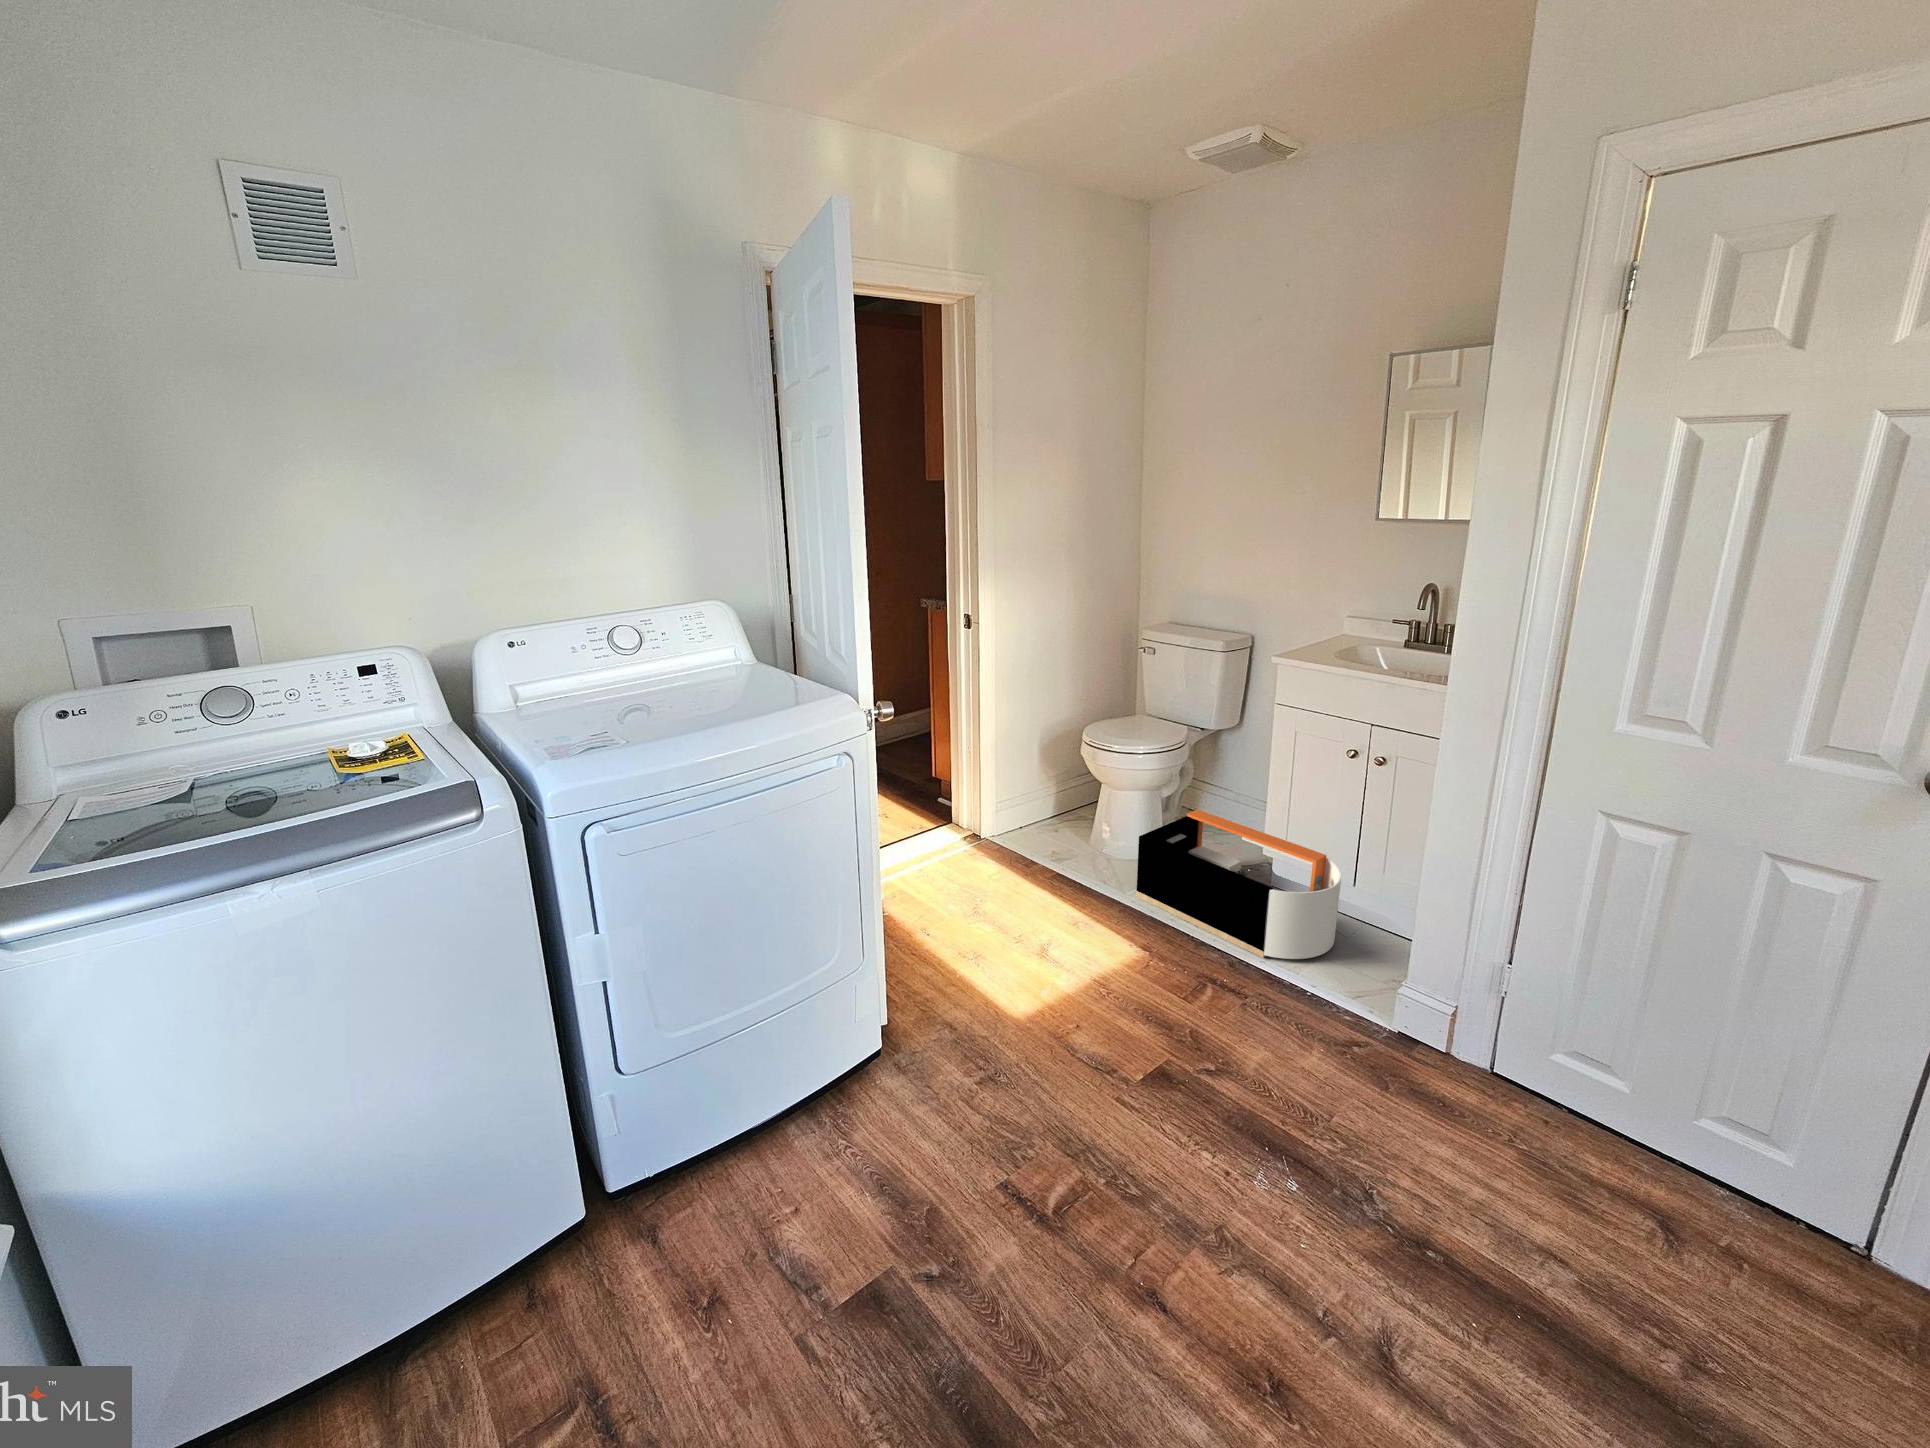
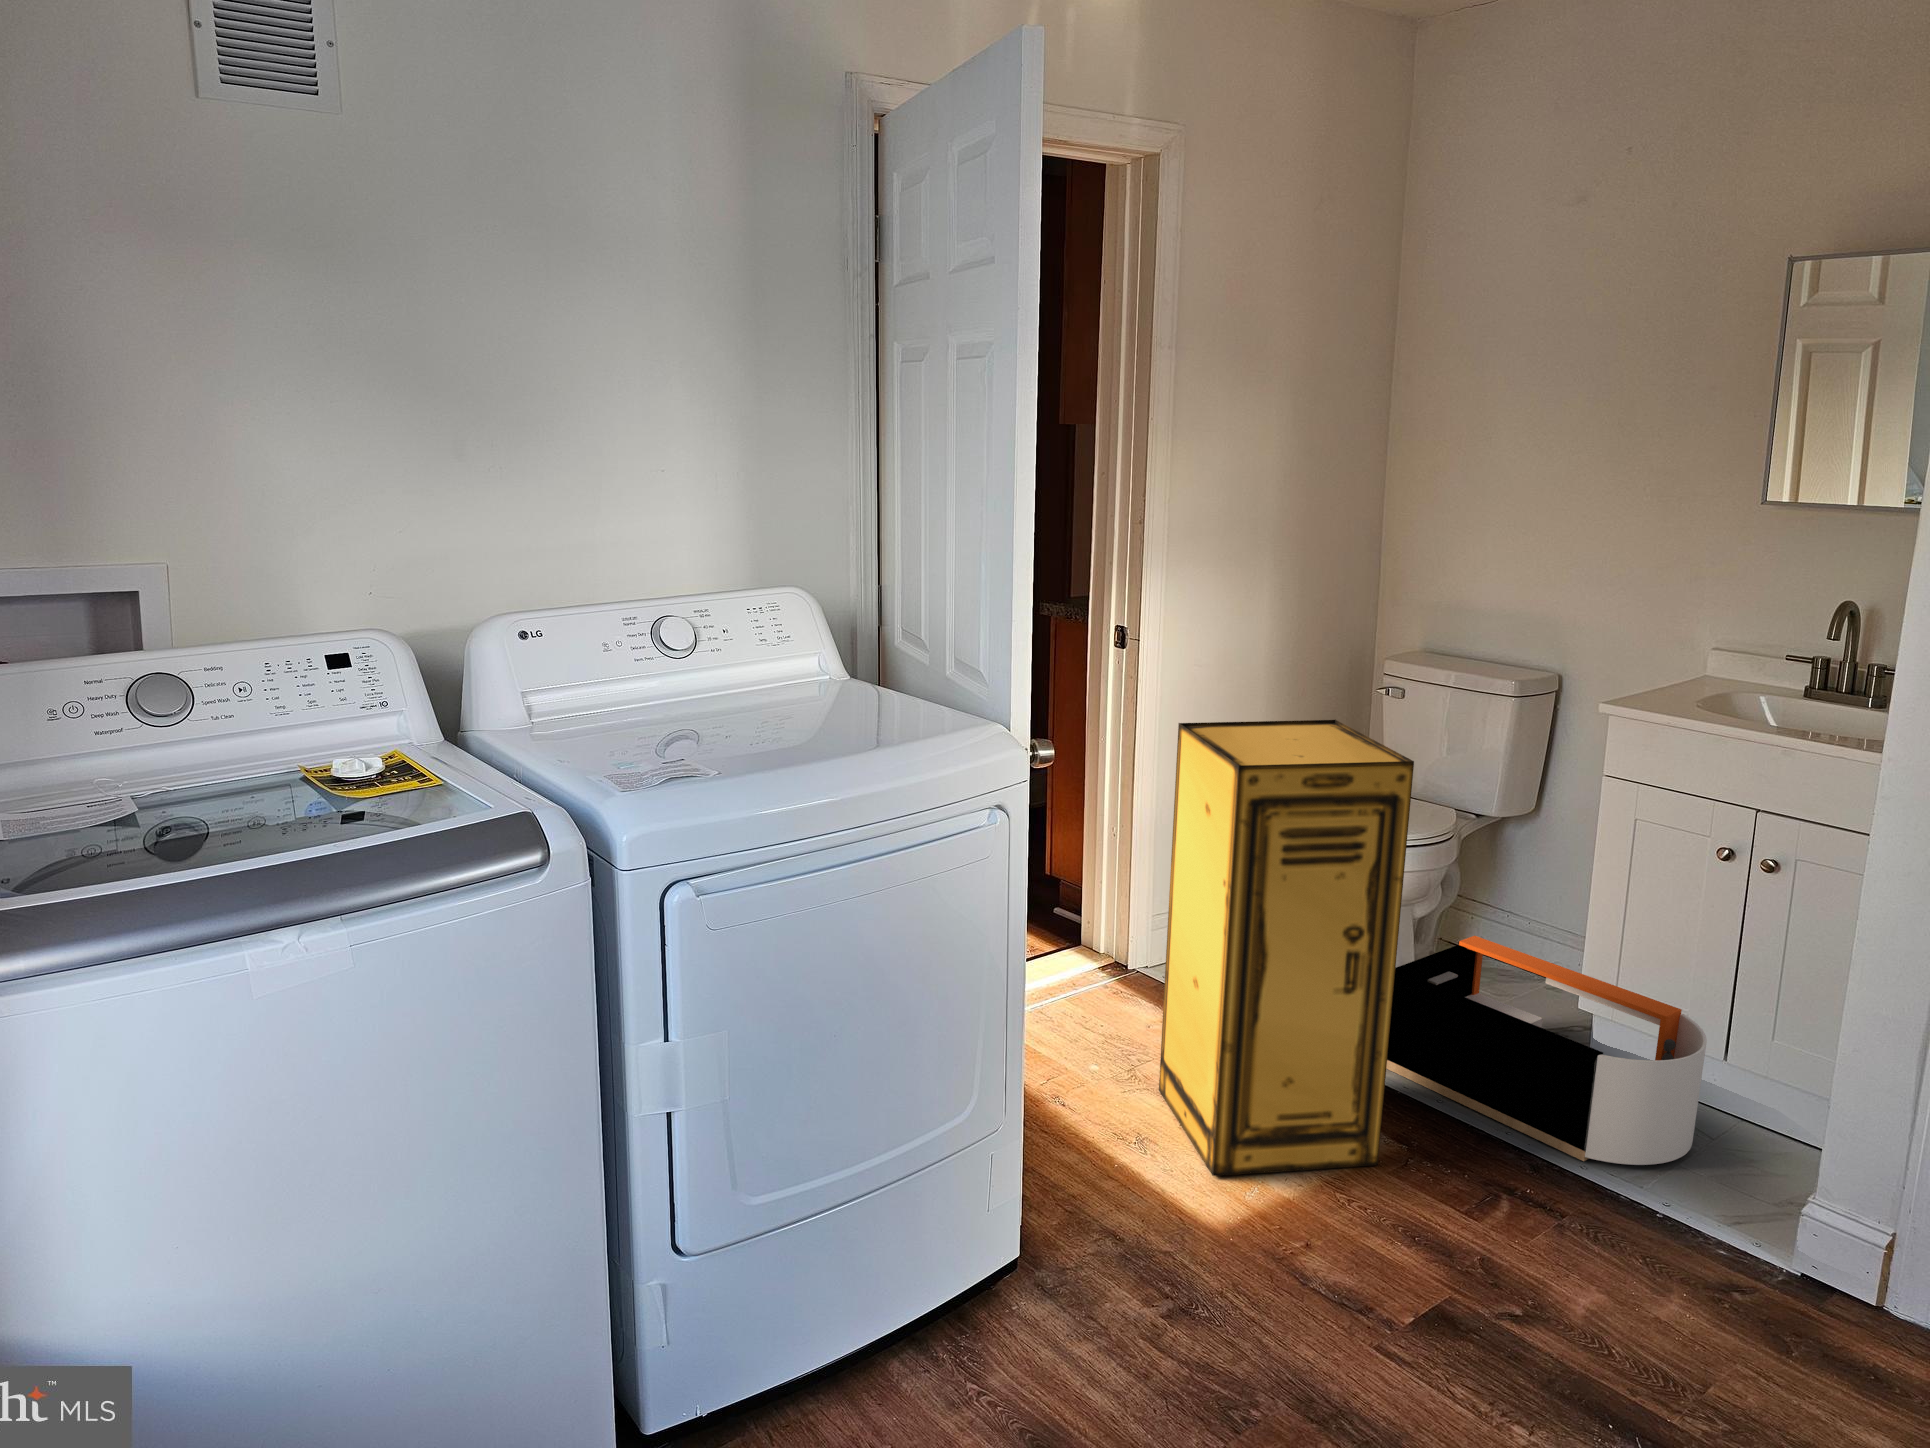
storage cabinet: none [991,677,1140,980] -> present [1159,720,1414,1176]

